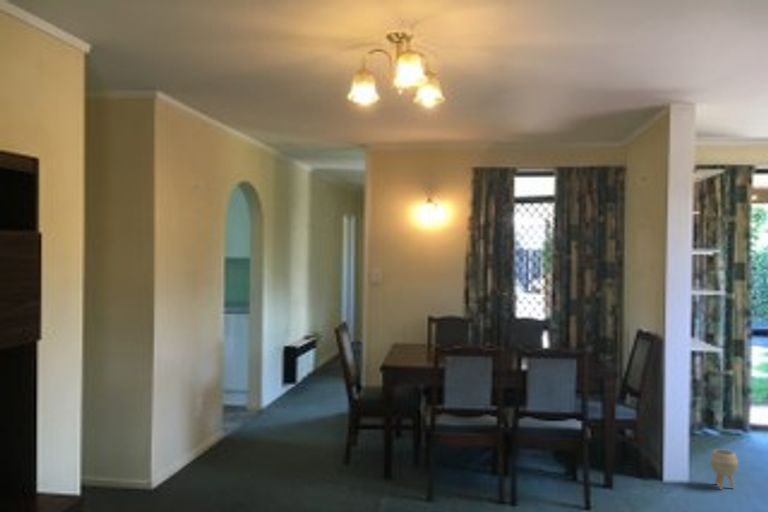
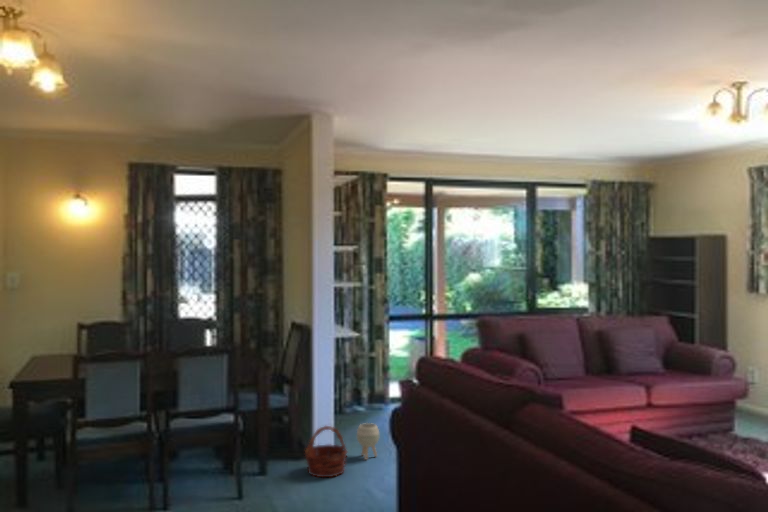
basket: none [649,445,700,501] -> present [306,426,347,477]

